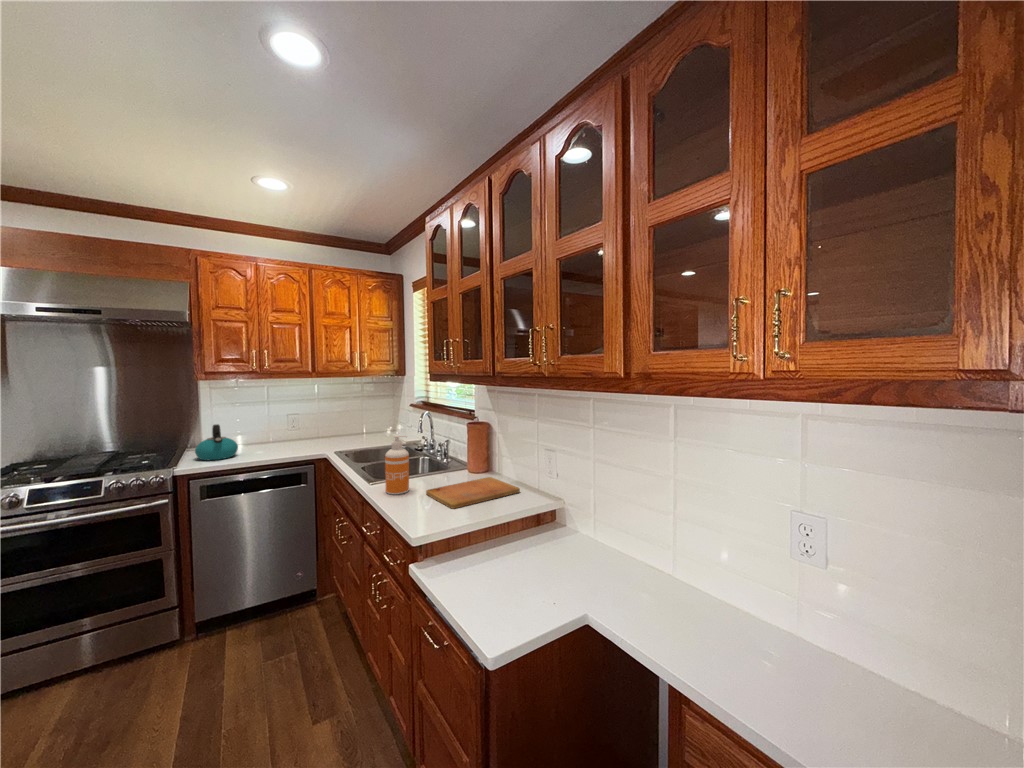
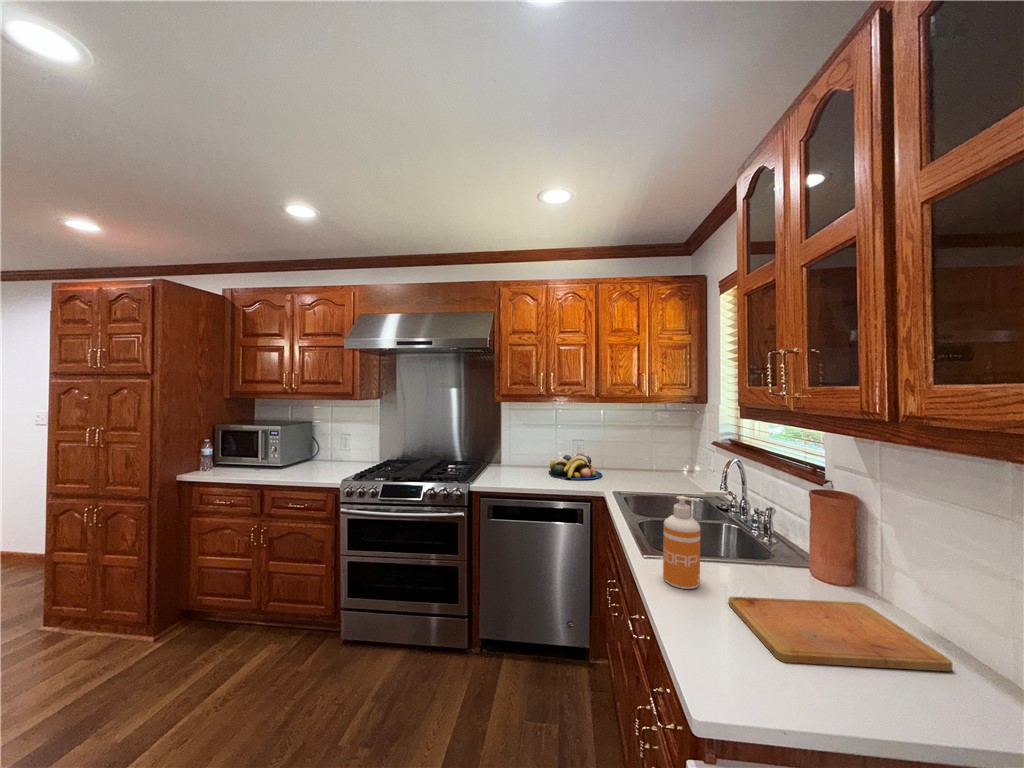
kettle: present [195,424,238,460] -> none [490,445,524,481]
fruit bowl: none [265,426,320,450] -> present [549,454,602,480]

